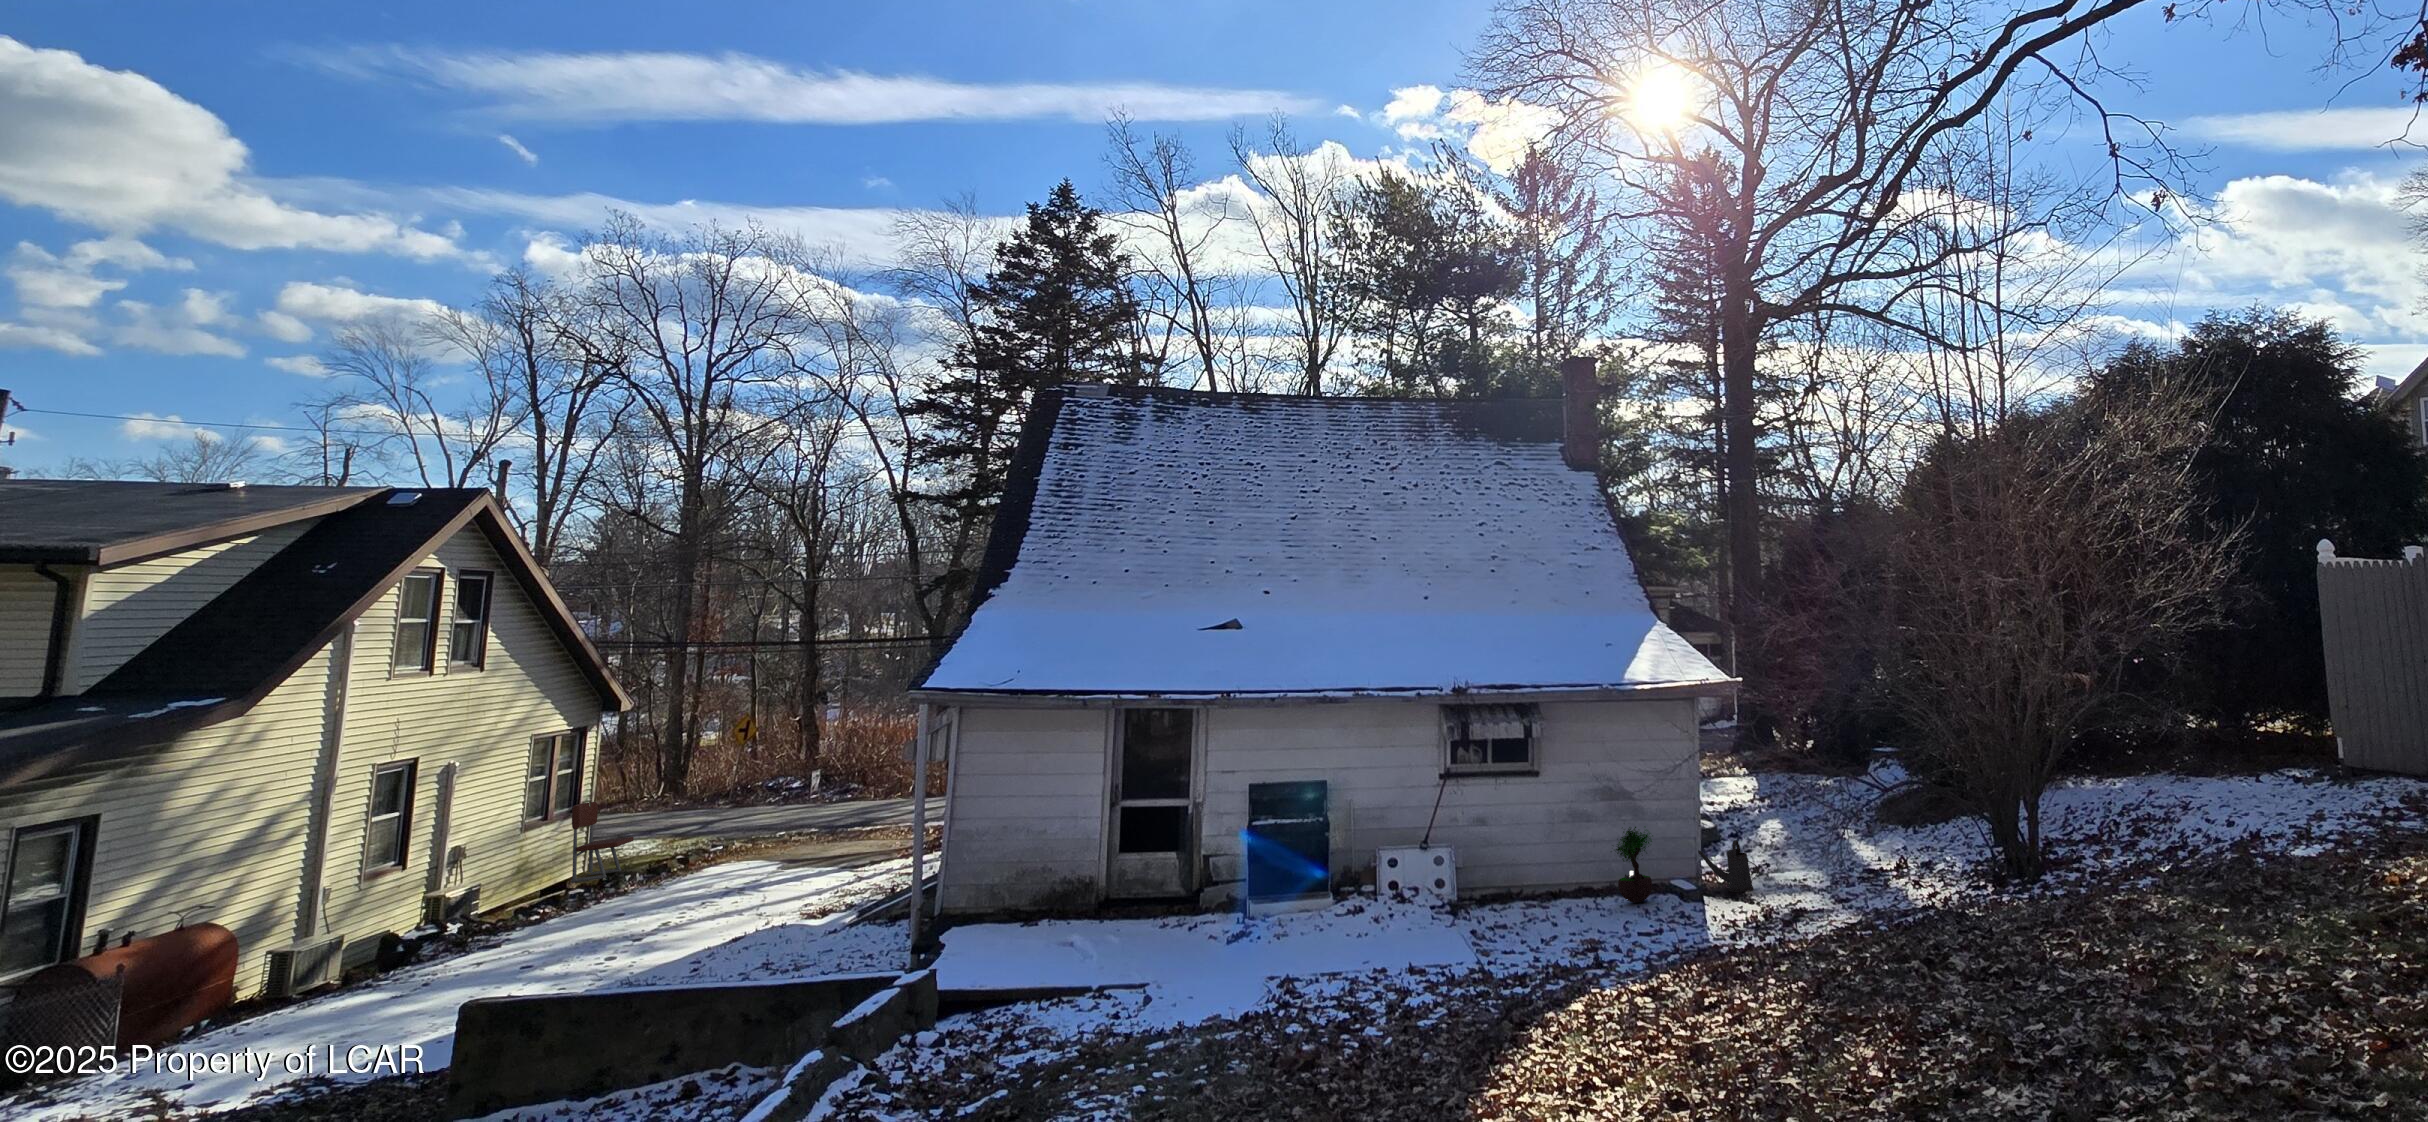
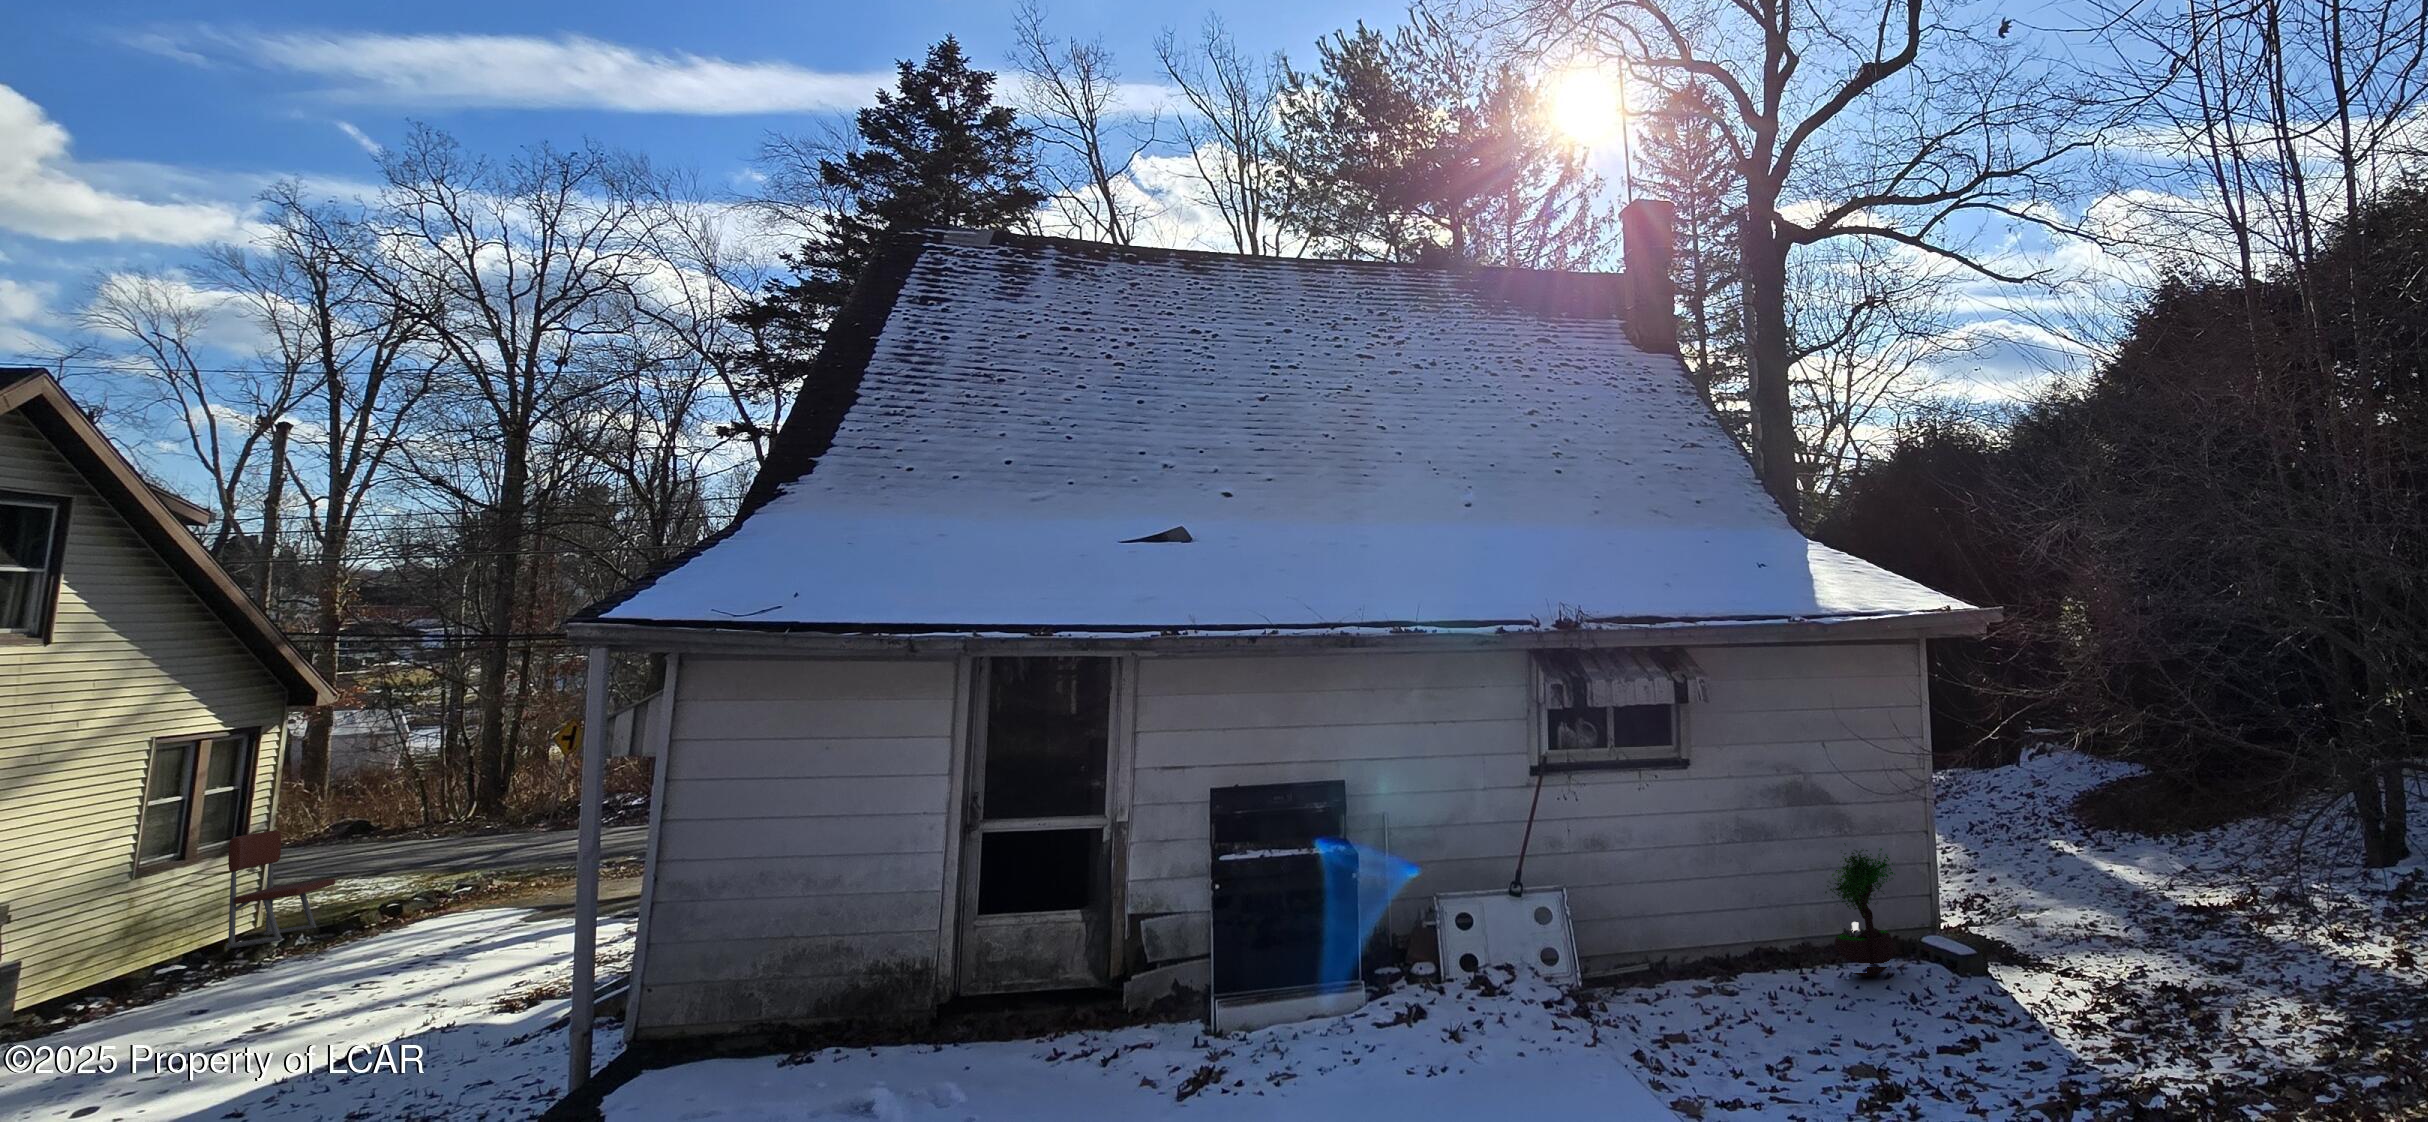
watering can: present [1698,840,1758,892] -> none [1956,867,2064,954]

